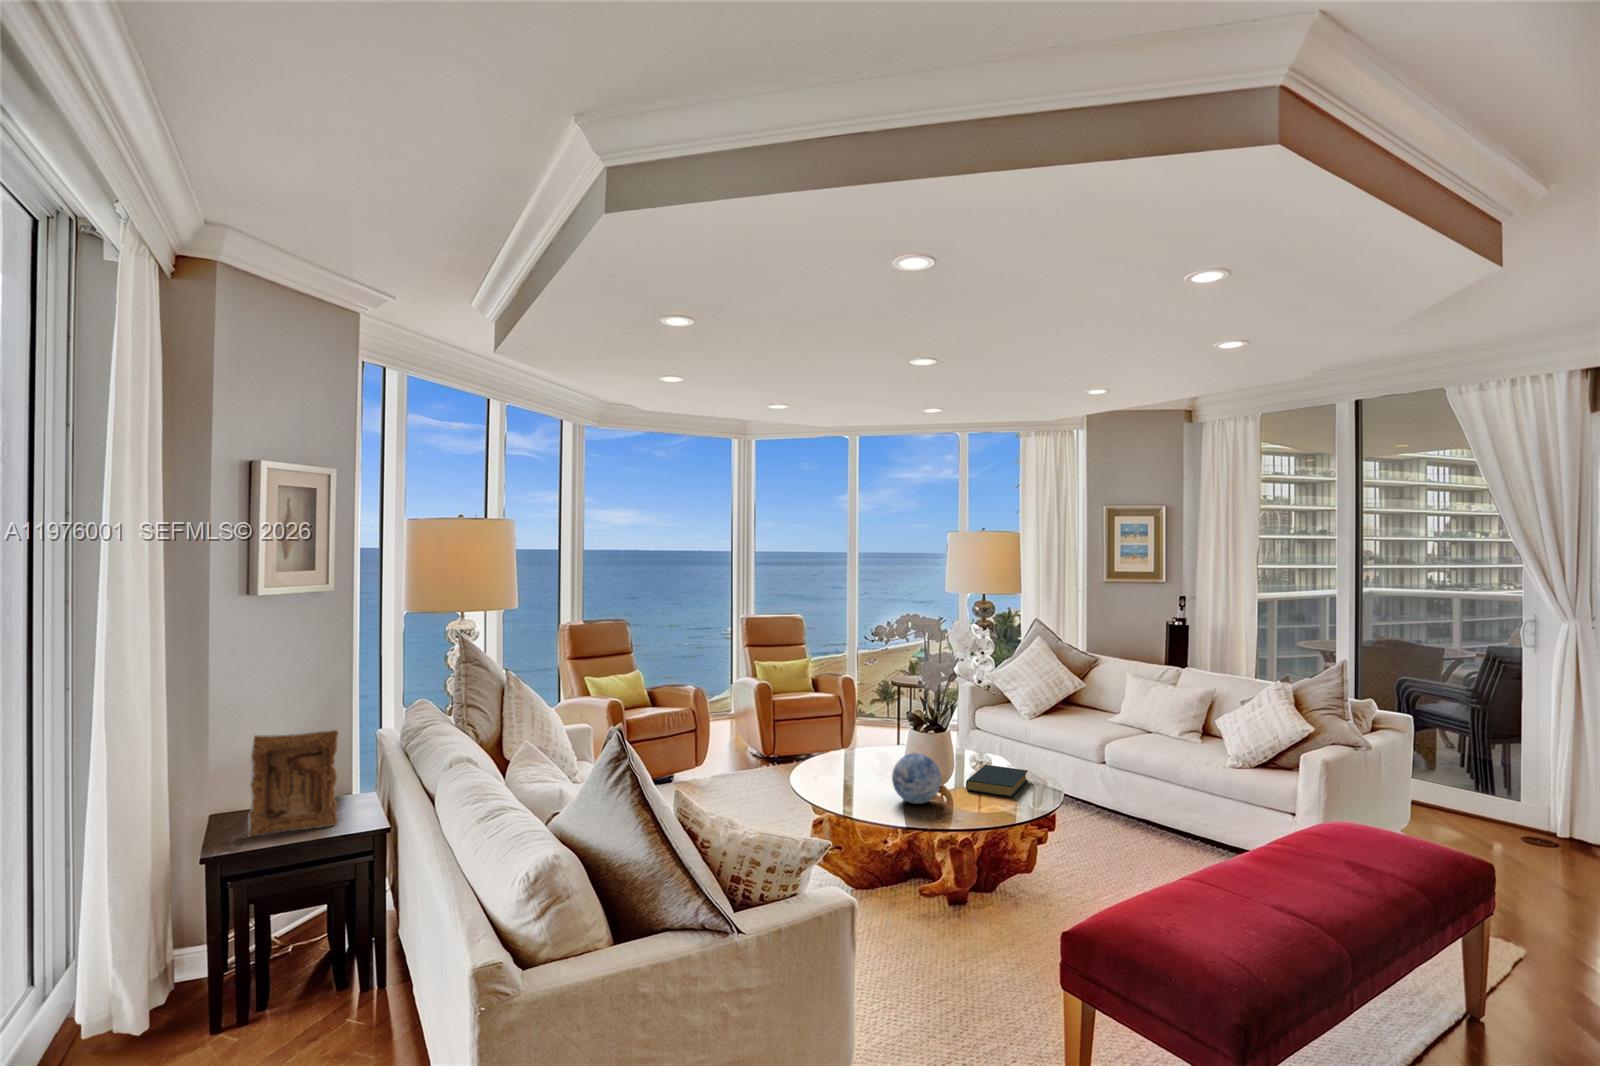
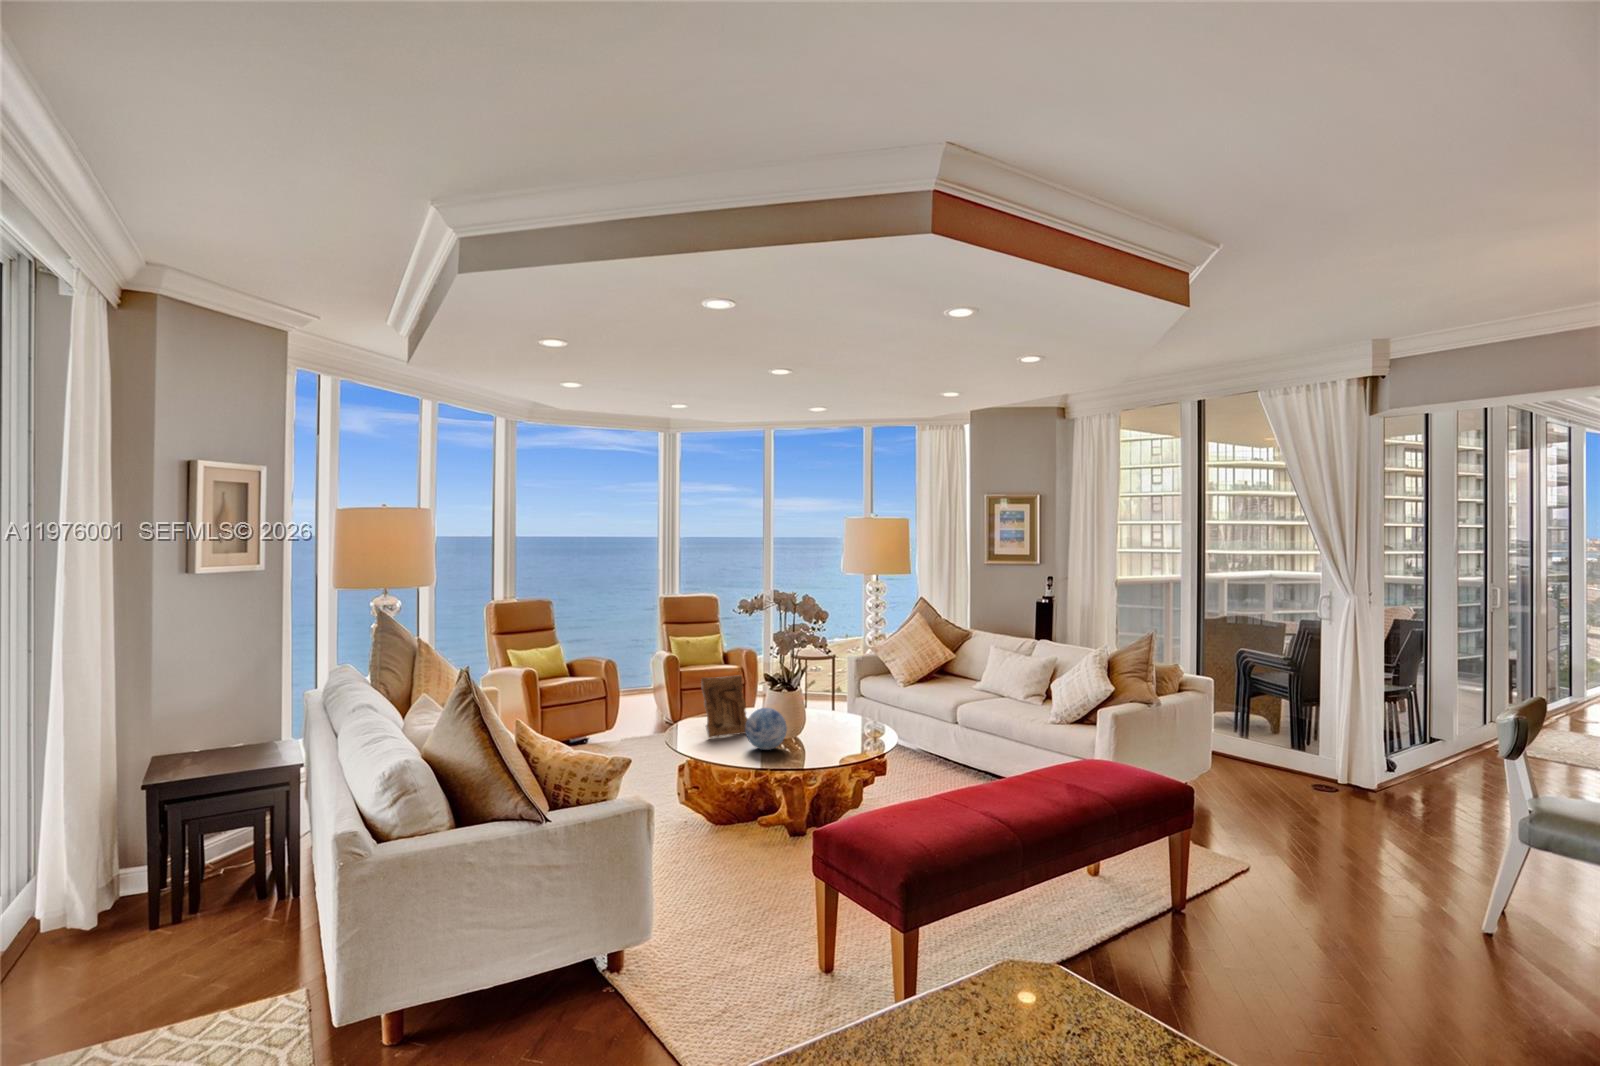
picture frame: present [248,730,339,837] -> present [701,676,748,738]
hardback book: present [966,765,1028,797] -> none [814,720,871,745]

